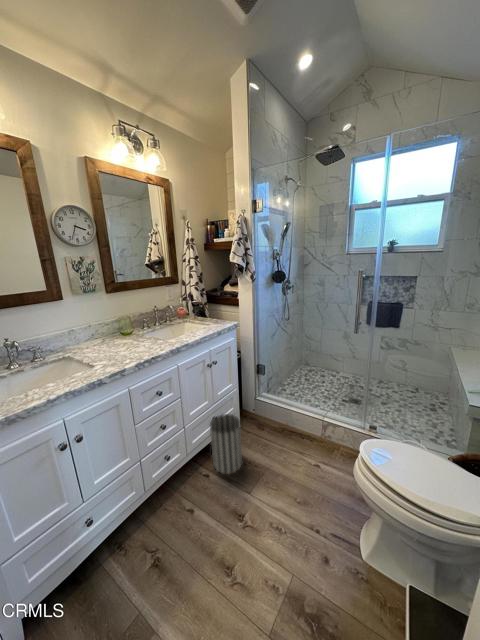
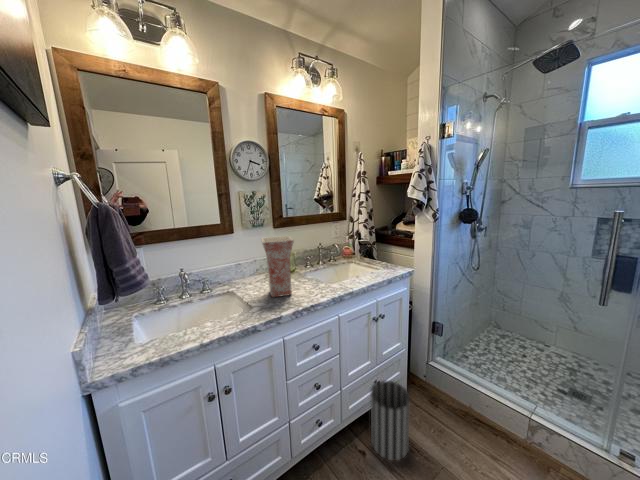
vase: none [96,299,132,356] -> present [261,236,294,298]

